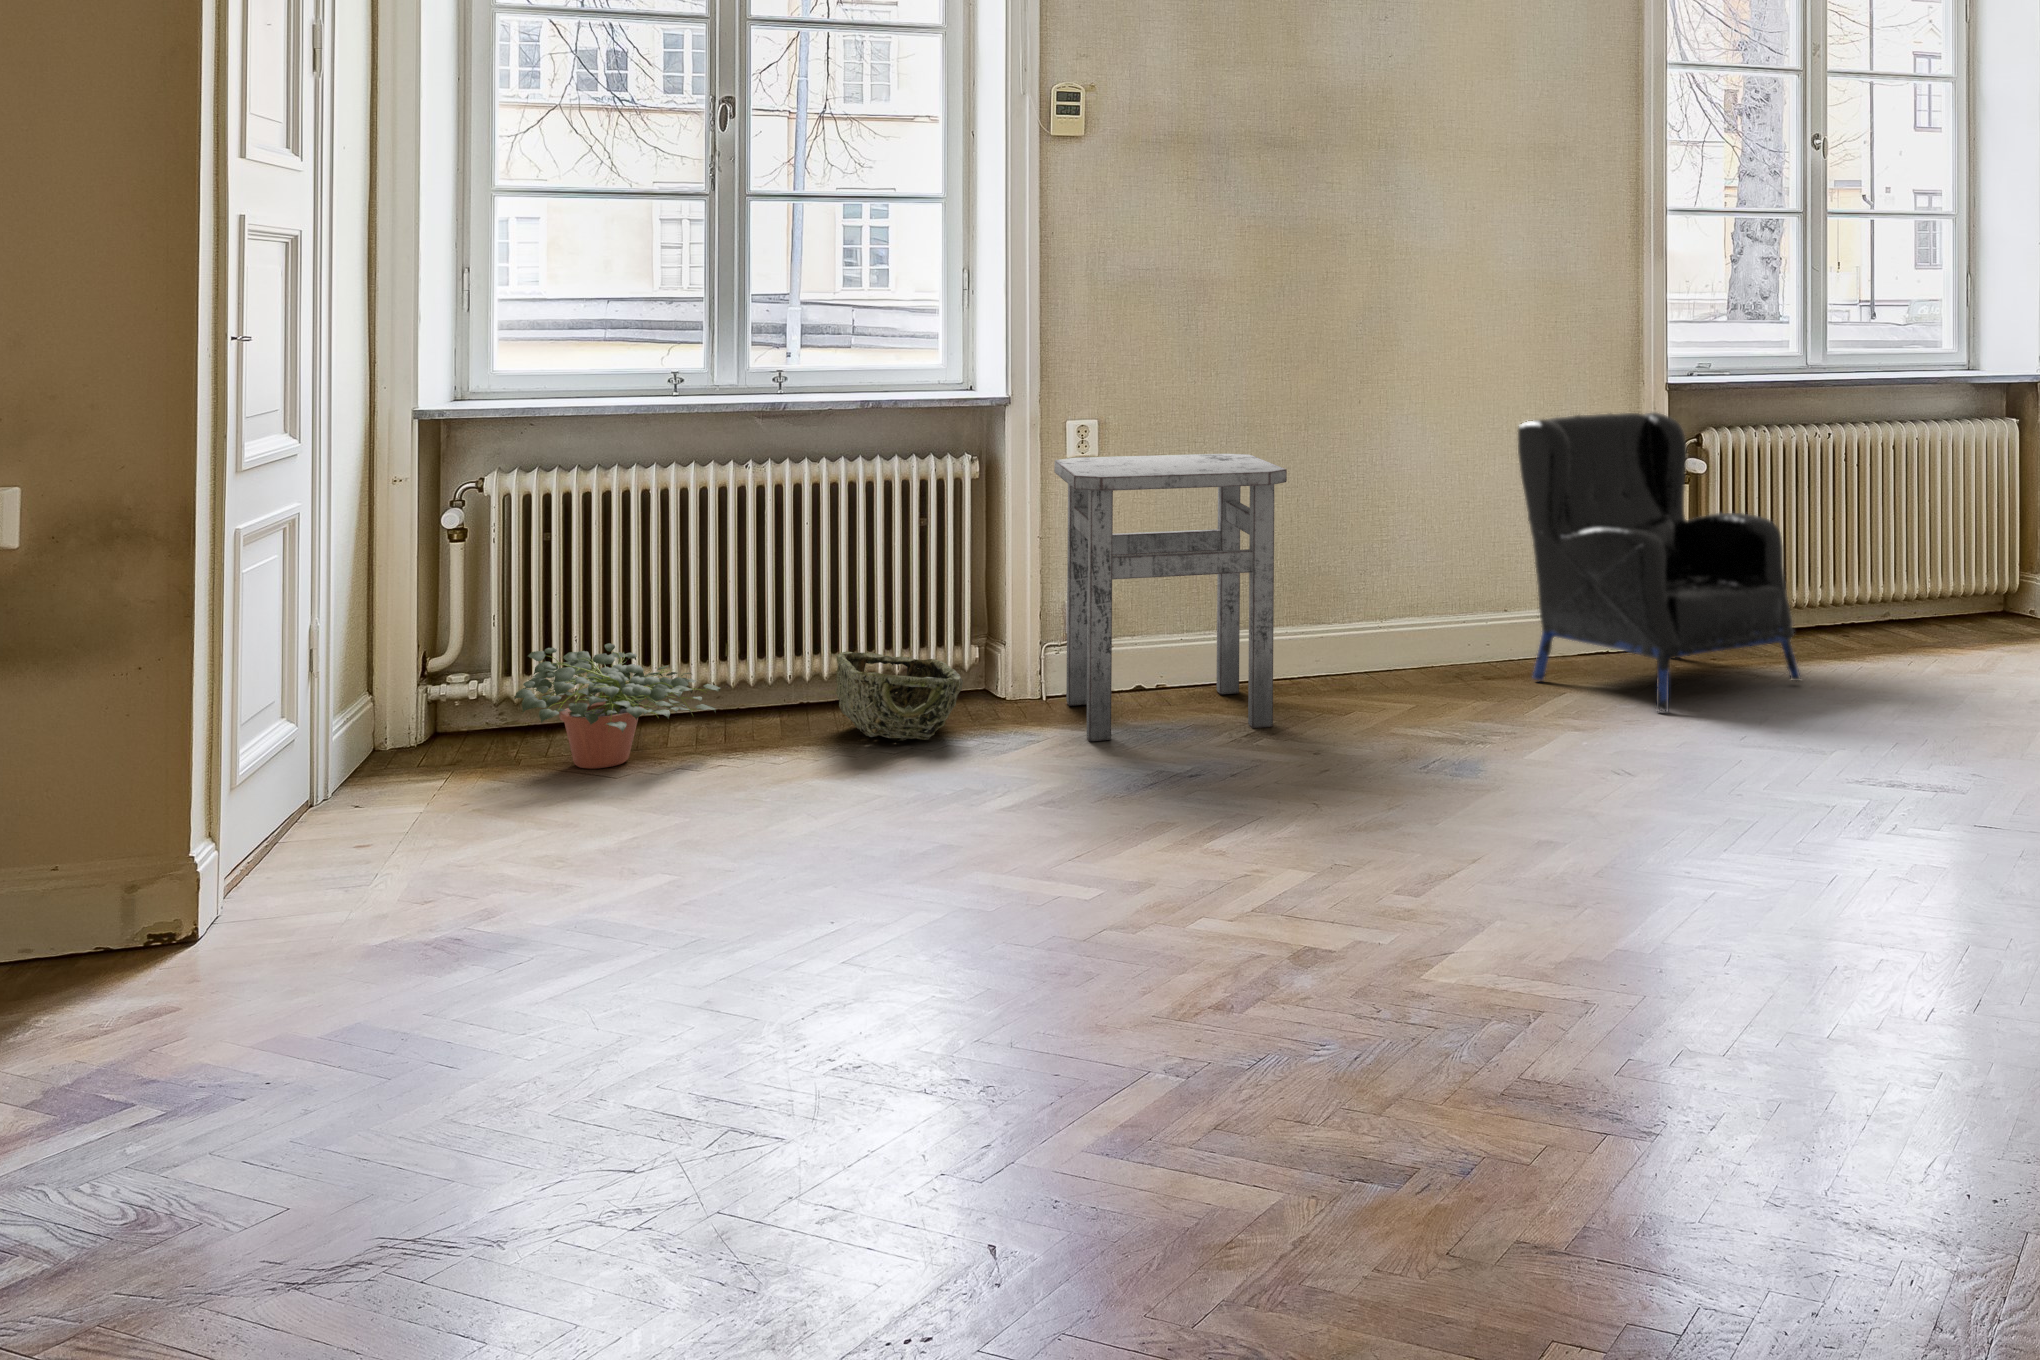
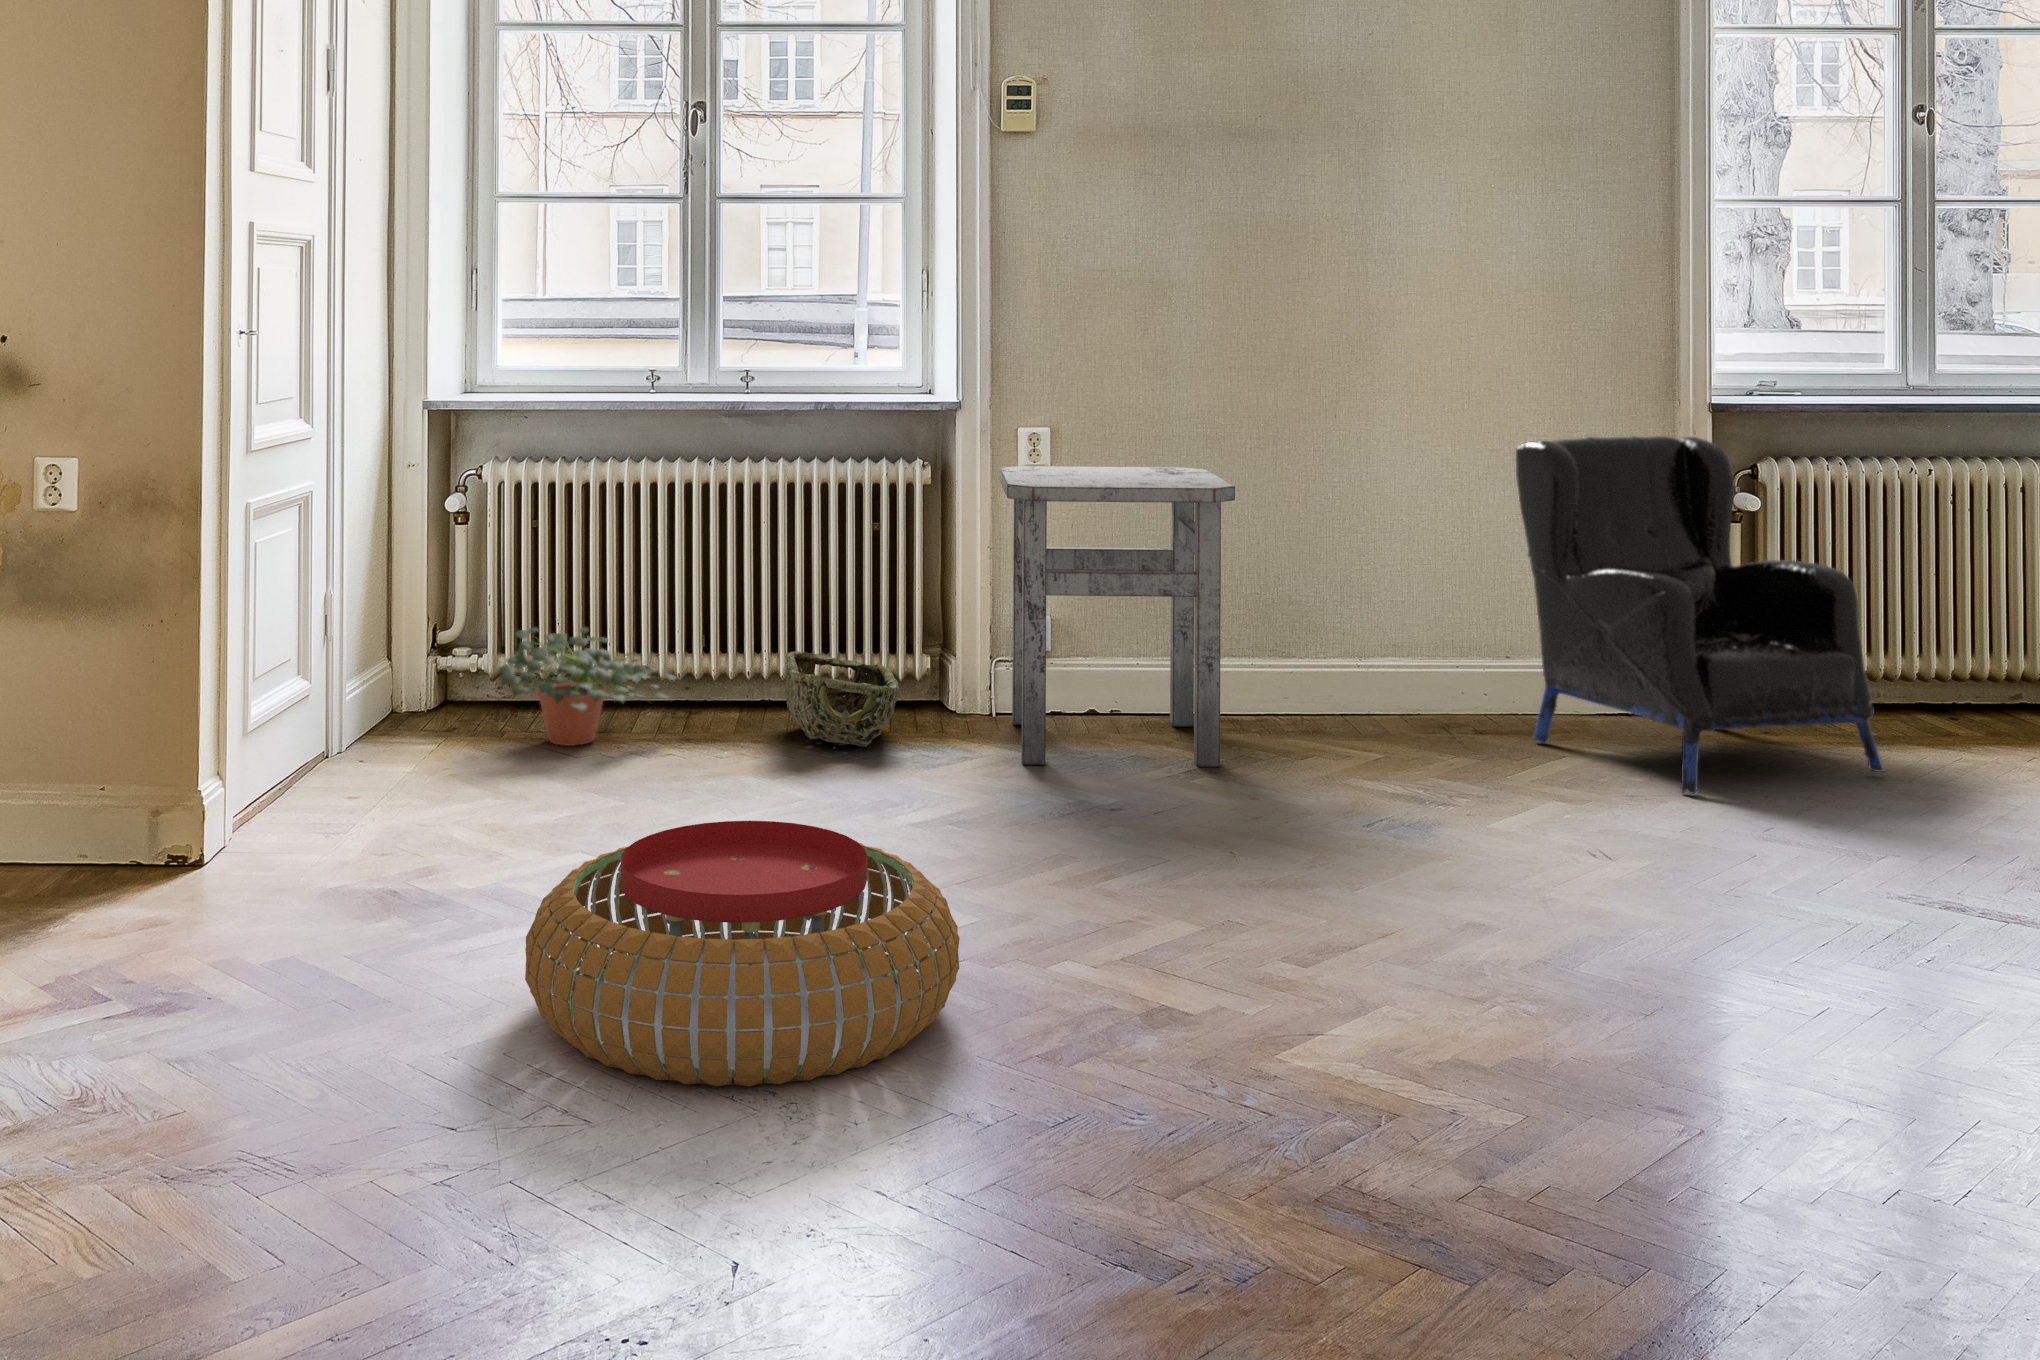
pouf: none [659,810,1102,1066] -> present [525,821,960,1087]

